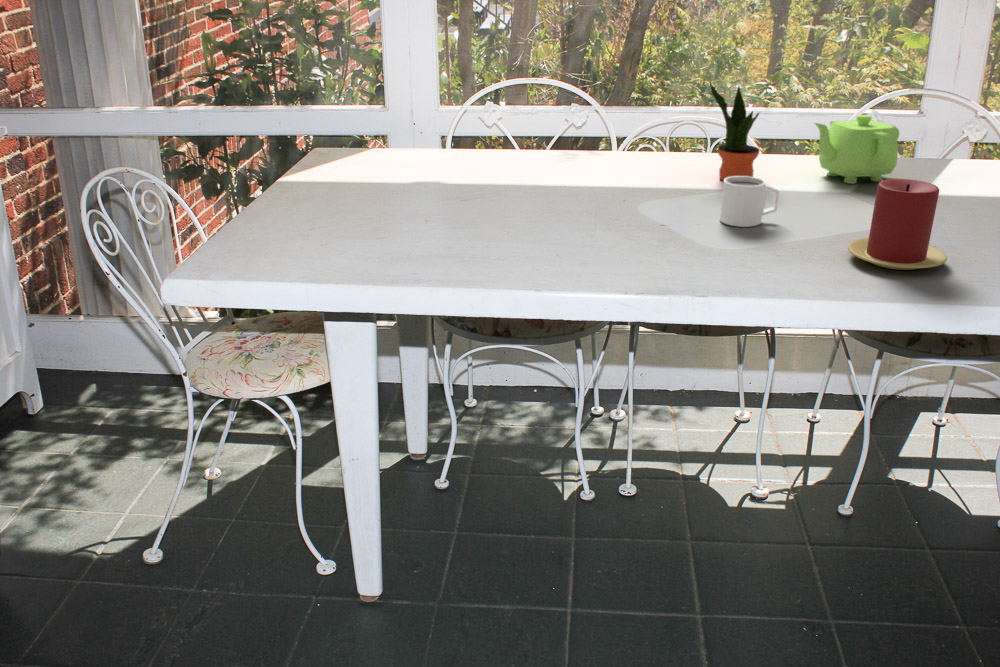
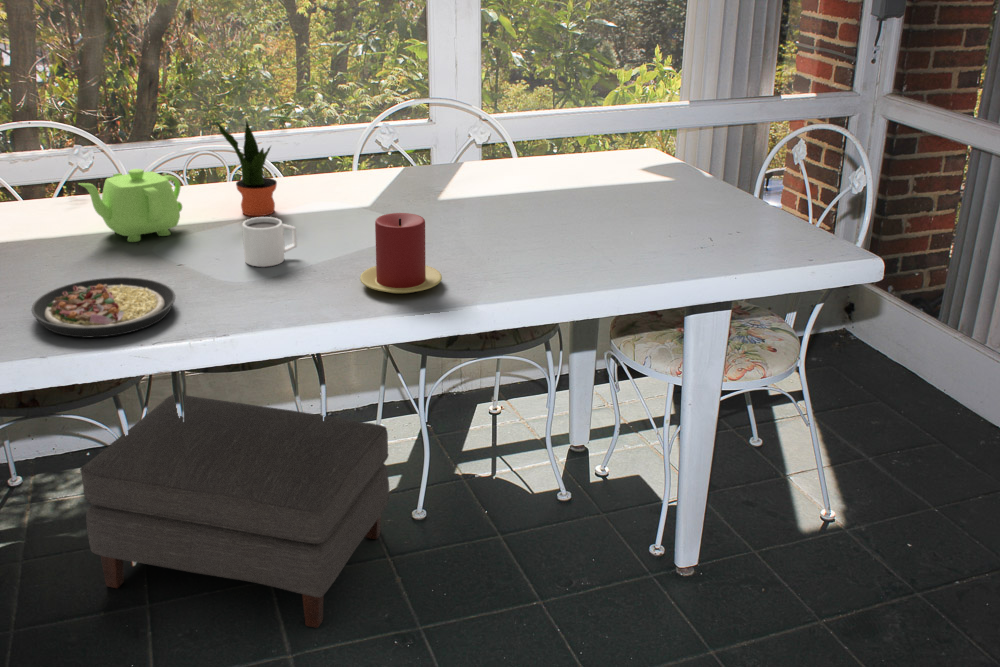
teapot: present [814,115,899,184] -> present [79,169,182,242]
plate: none [509,218,648,270] -> present [32,277,175,337]
ottoman: none [529,349,834,606] -> present [80,394,389,628]

